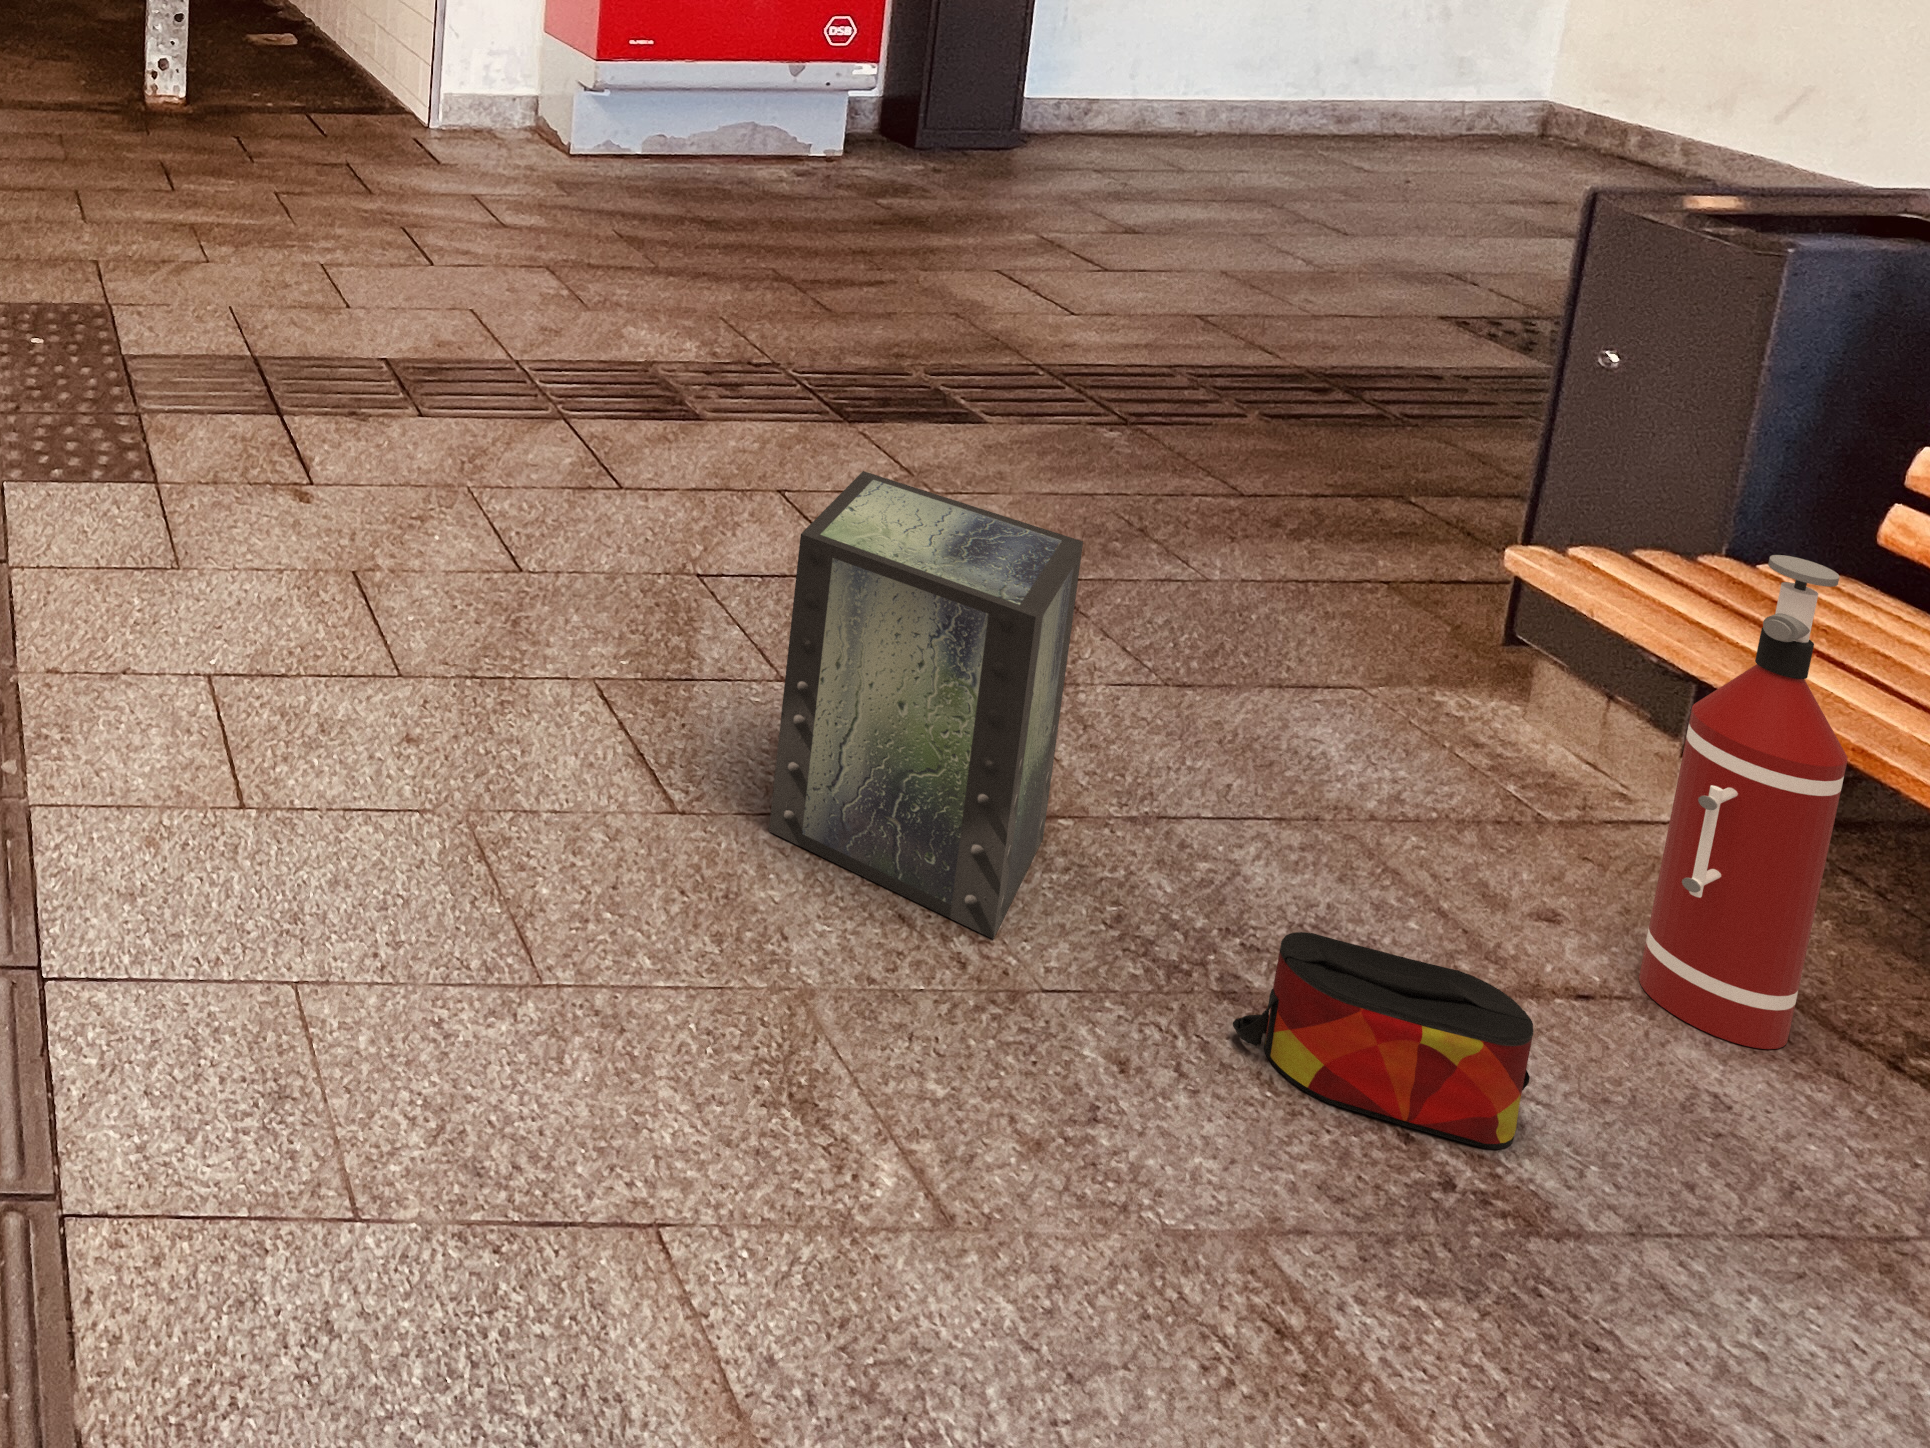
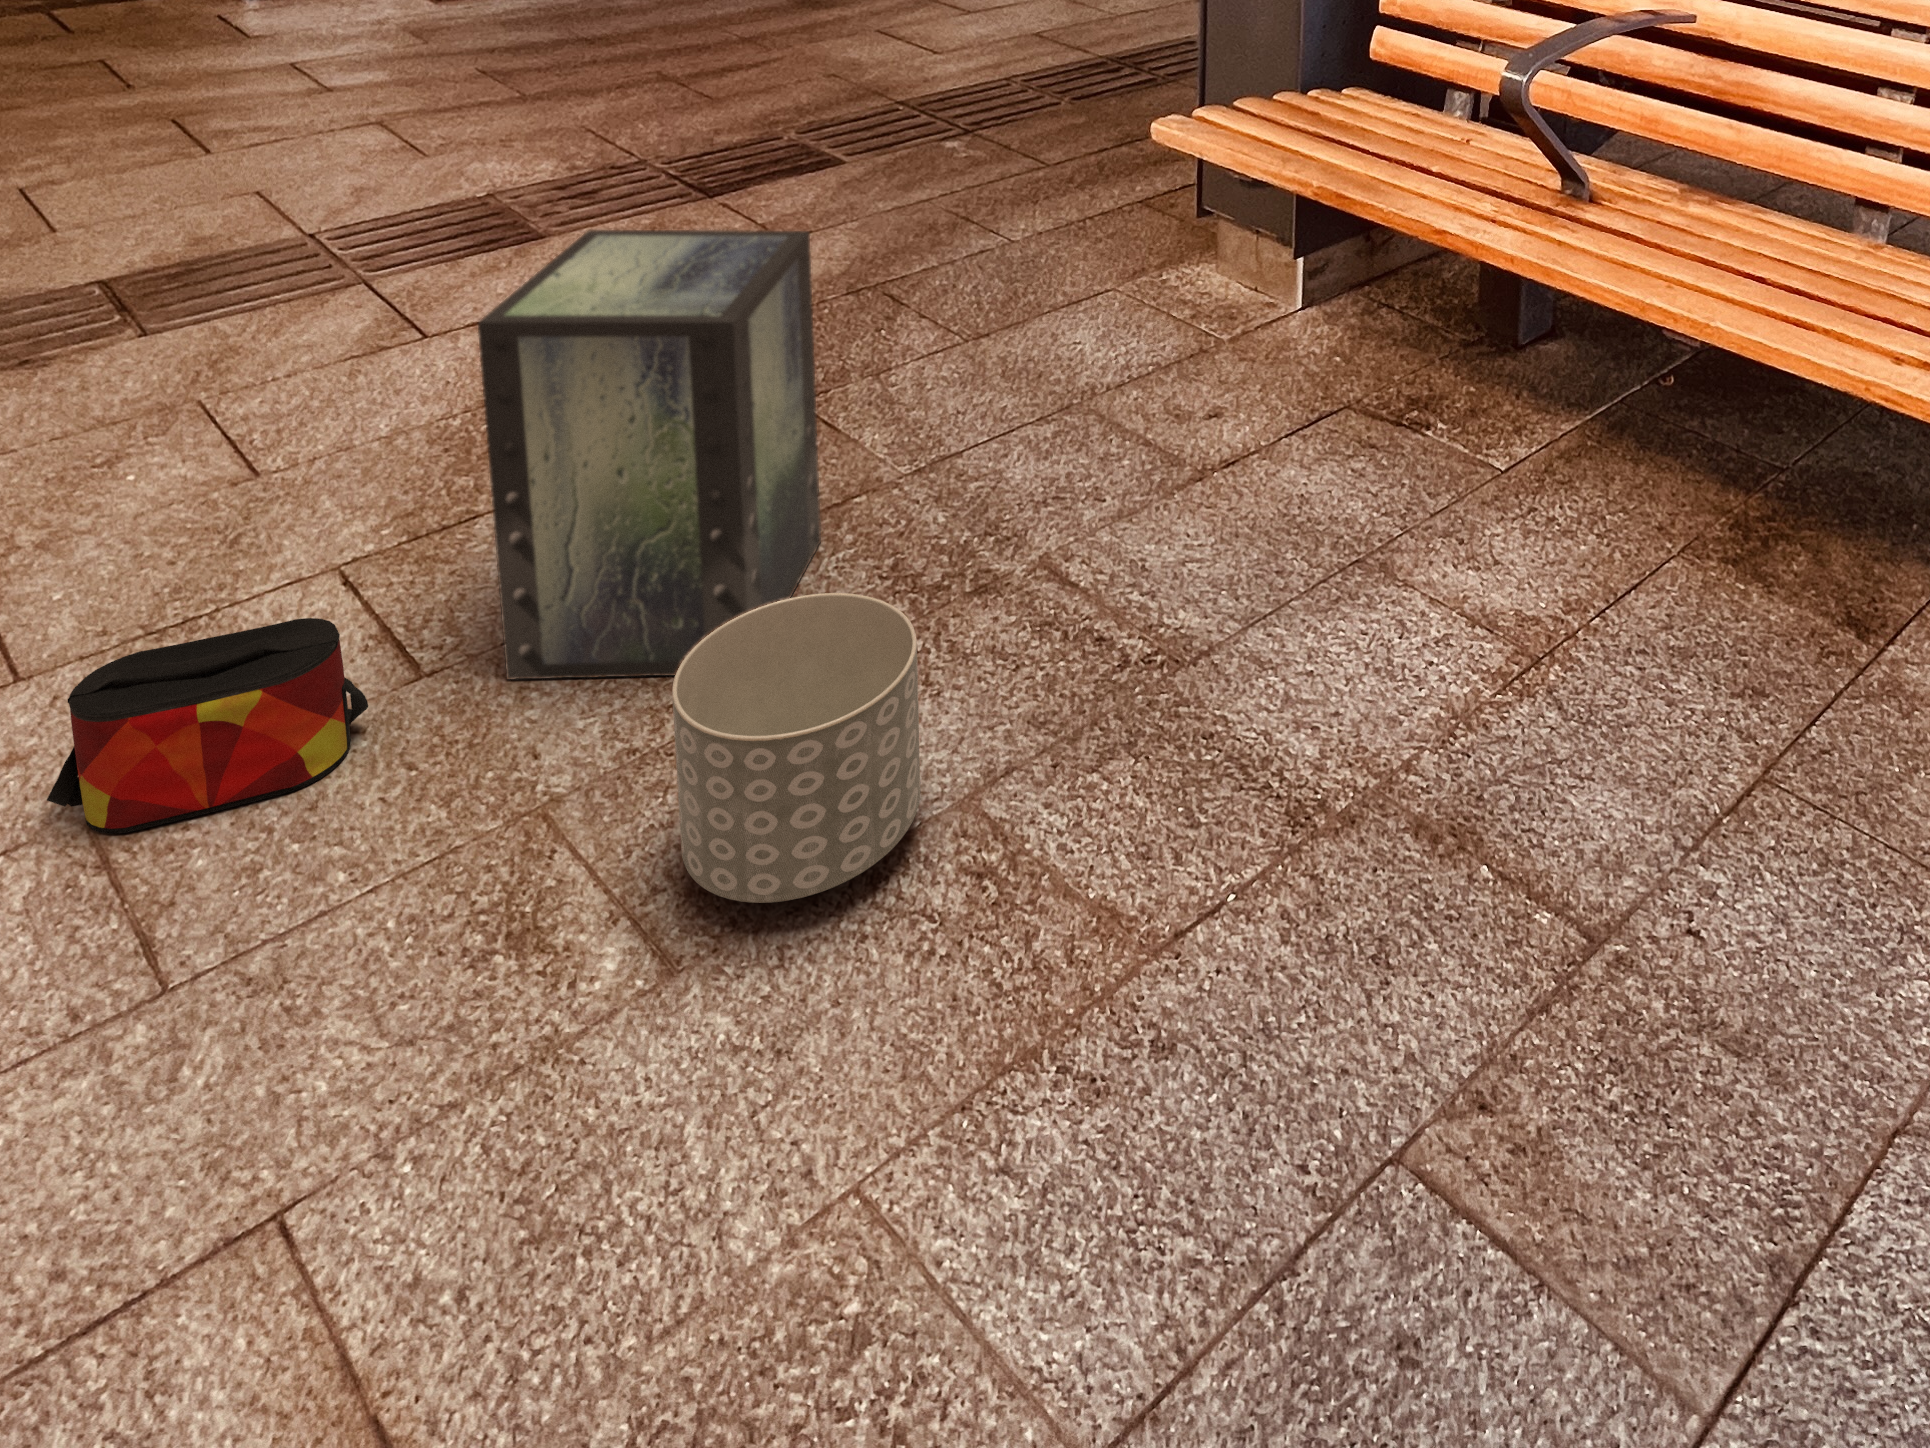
fire extinguisher: present [1639,555,1848,1049] -> none [1261,75,1348,460]
planter: none [969,895,1241,1208] -> present [672,593,920,903]
bag: present [1233,932,1533,1149] -> present [47,618,368,834]

